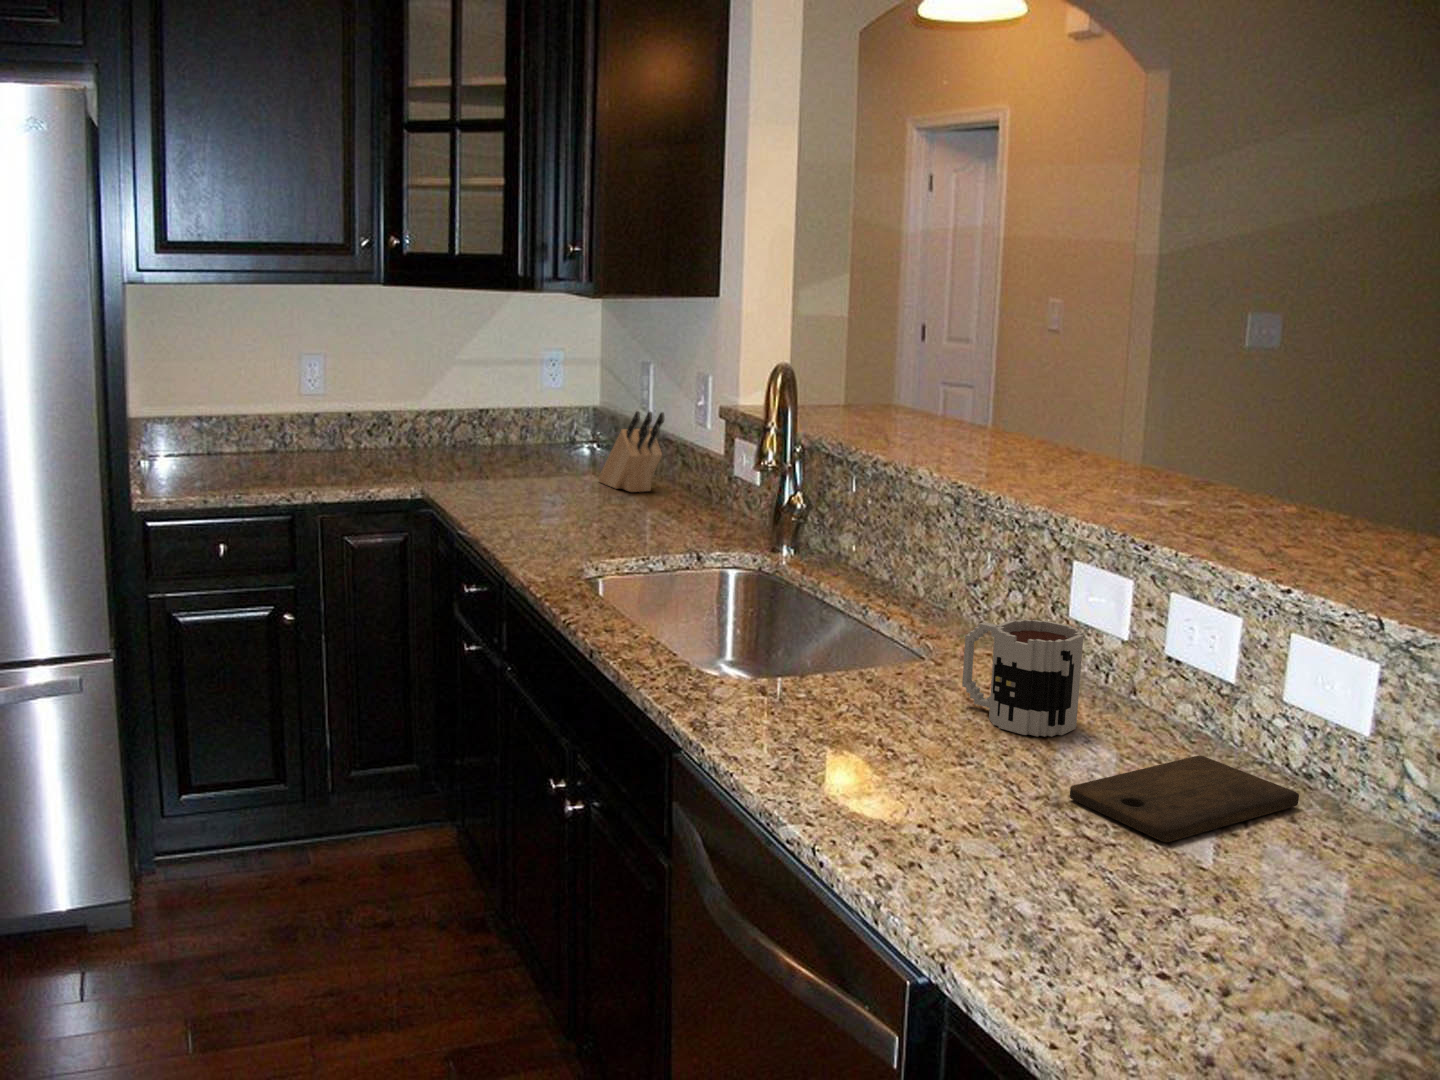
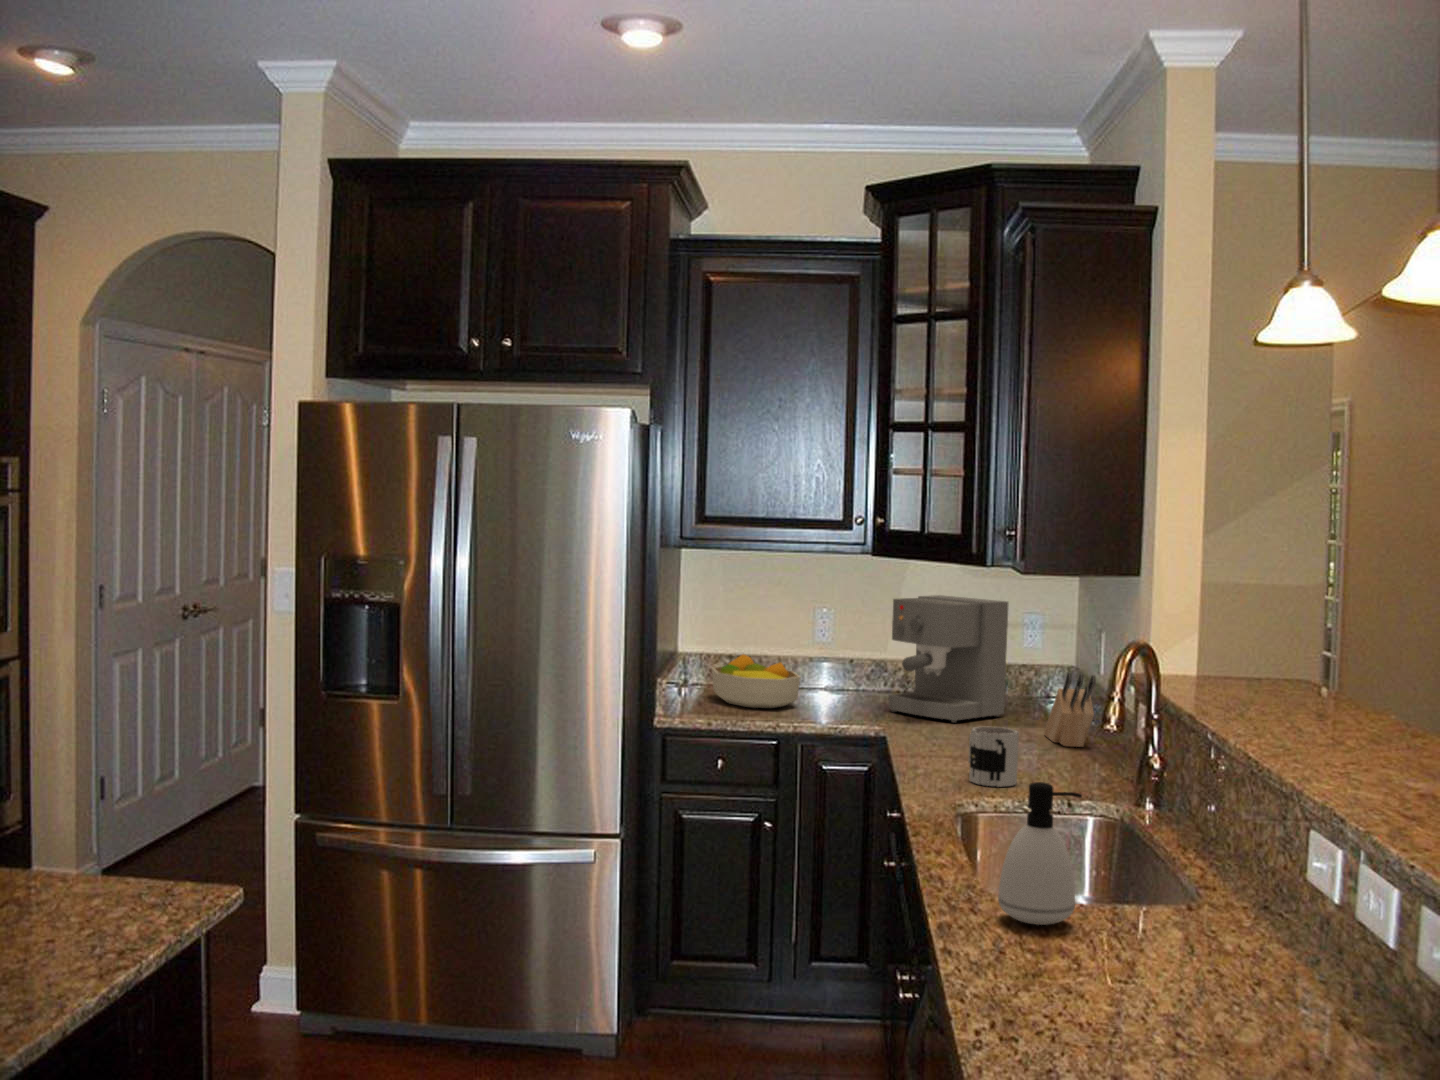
coffee maker: none [410,333,539,476] -> present [888,595,1008,723]
fruit bowl: none [183,414,305,478] -> present [712,654,801,708]
soap dispenser: none [774,543,877,717] -> present [998,782,1082,925]
mug: present [962,620,1084,737] -> present [968,727,1019,787]
cutting board: present [1070,756,1299,842] -> none [1173,994,1376,1043]

